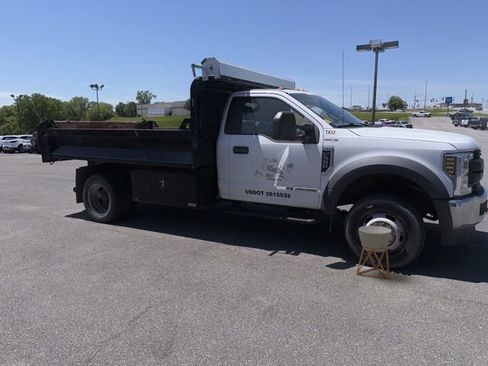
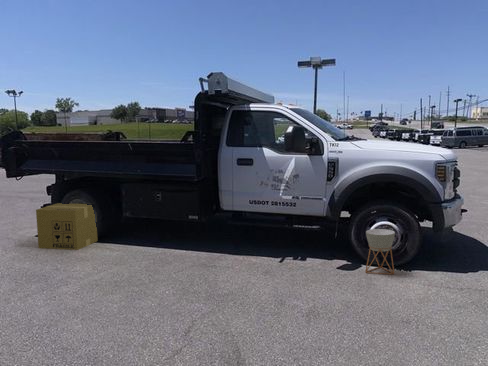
cardboard box: none [54,188,114,232] -> present [36,203,97,250]

